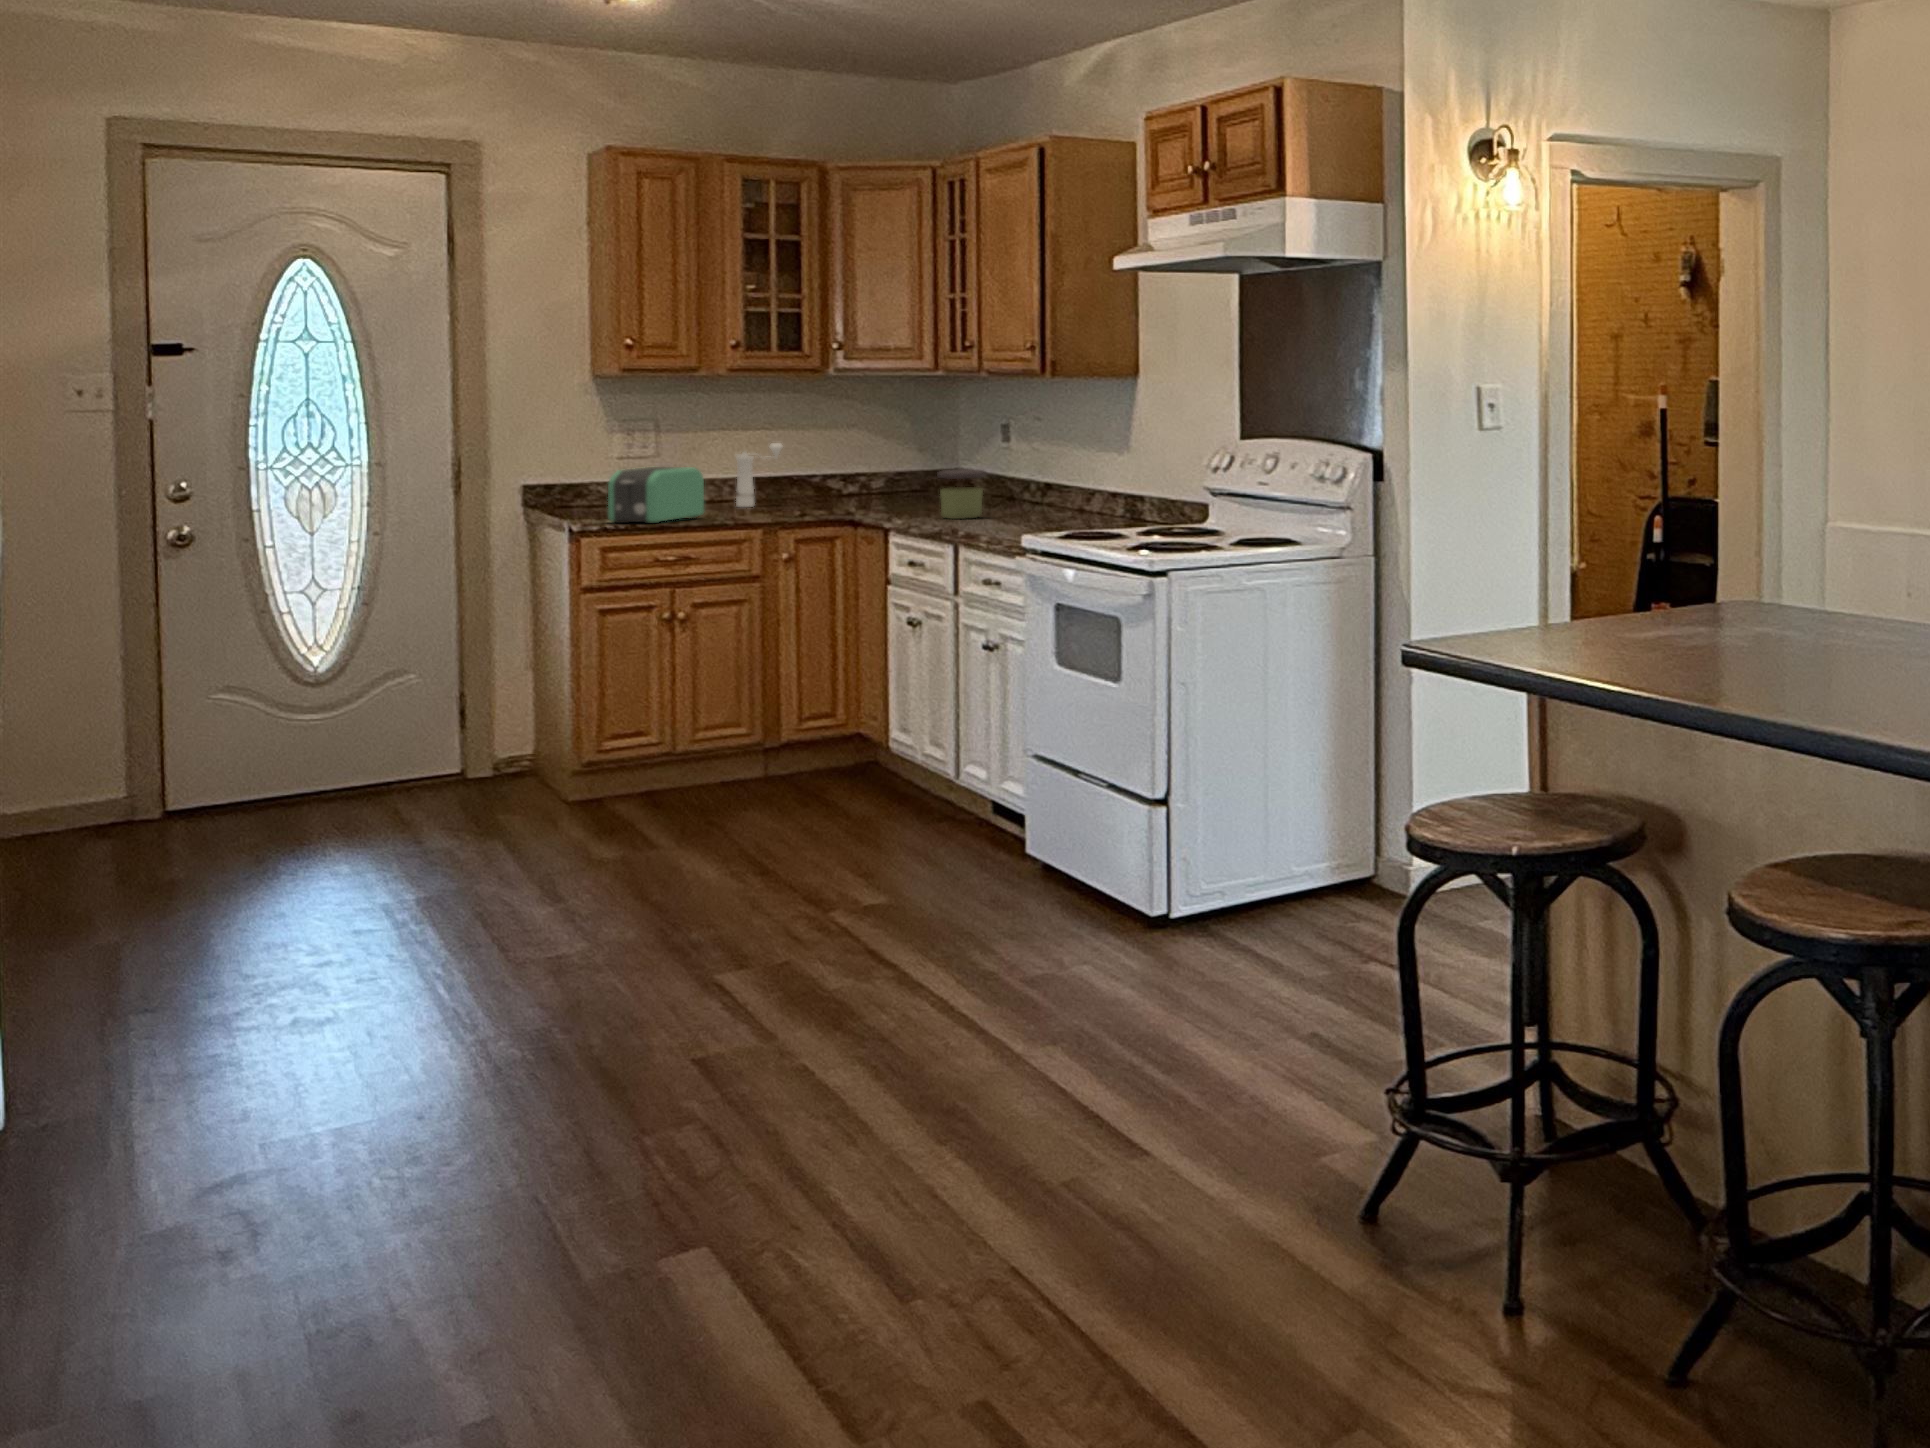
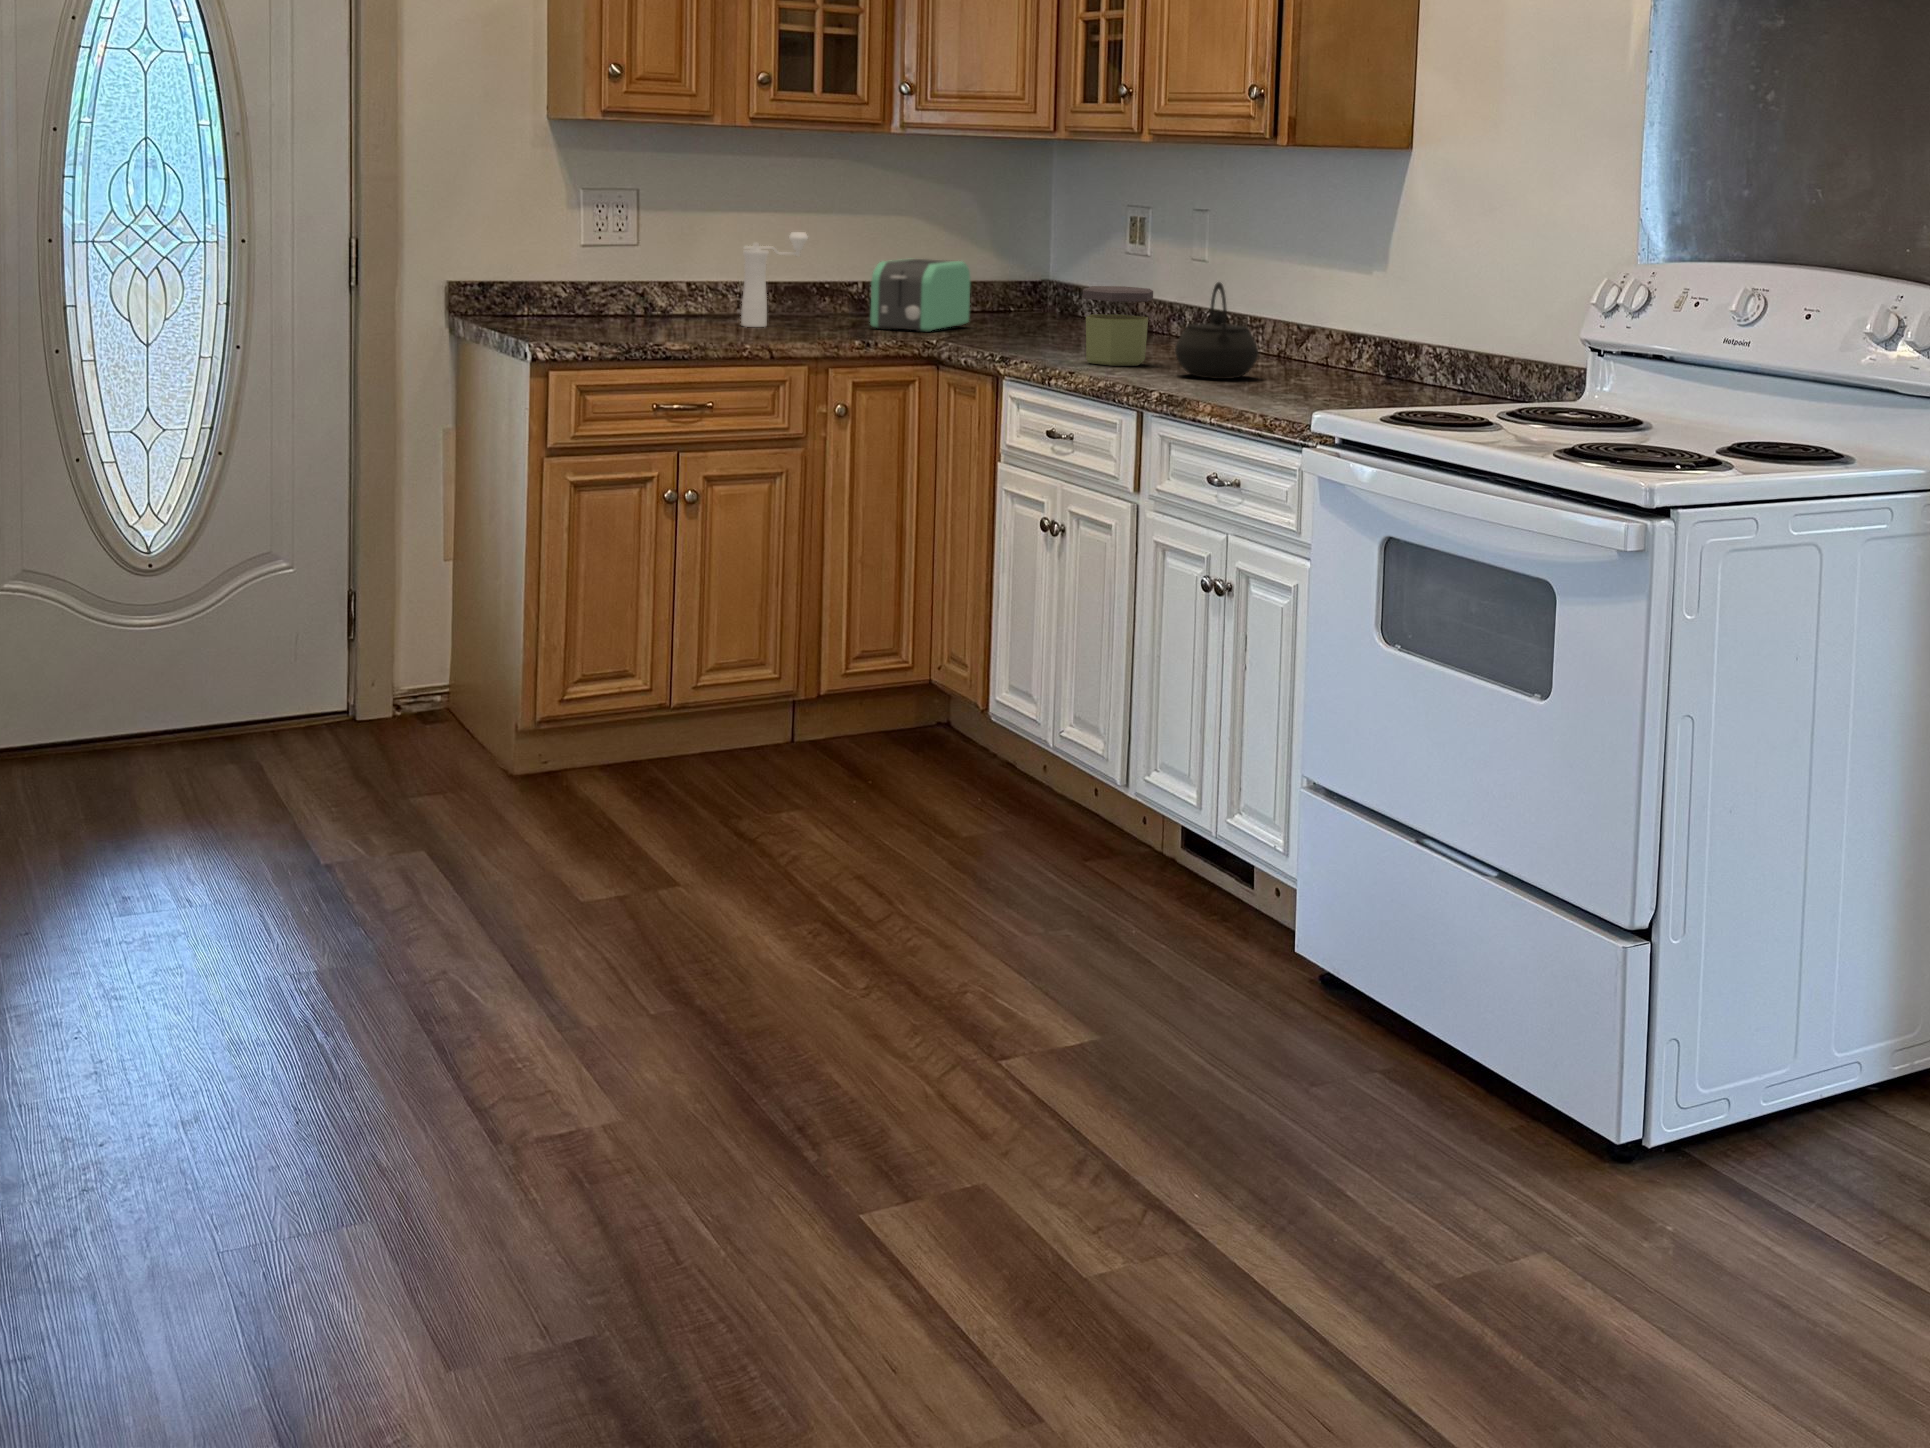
kettle: none [986,464,1040,523] -> present [1175,282,1259,379]
toaster: present [608,467,704,523] -> present [870,259,970,332]

